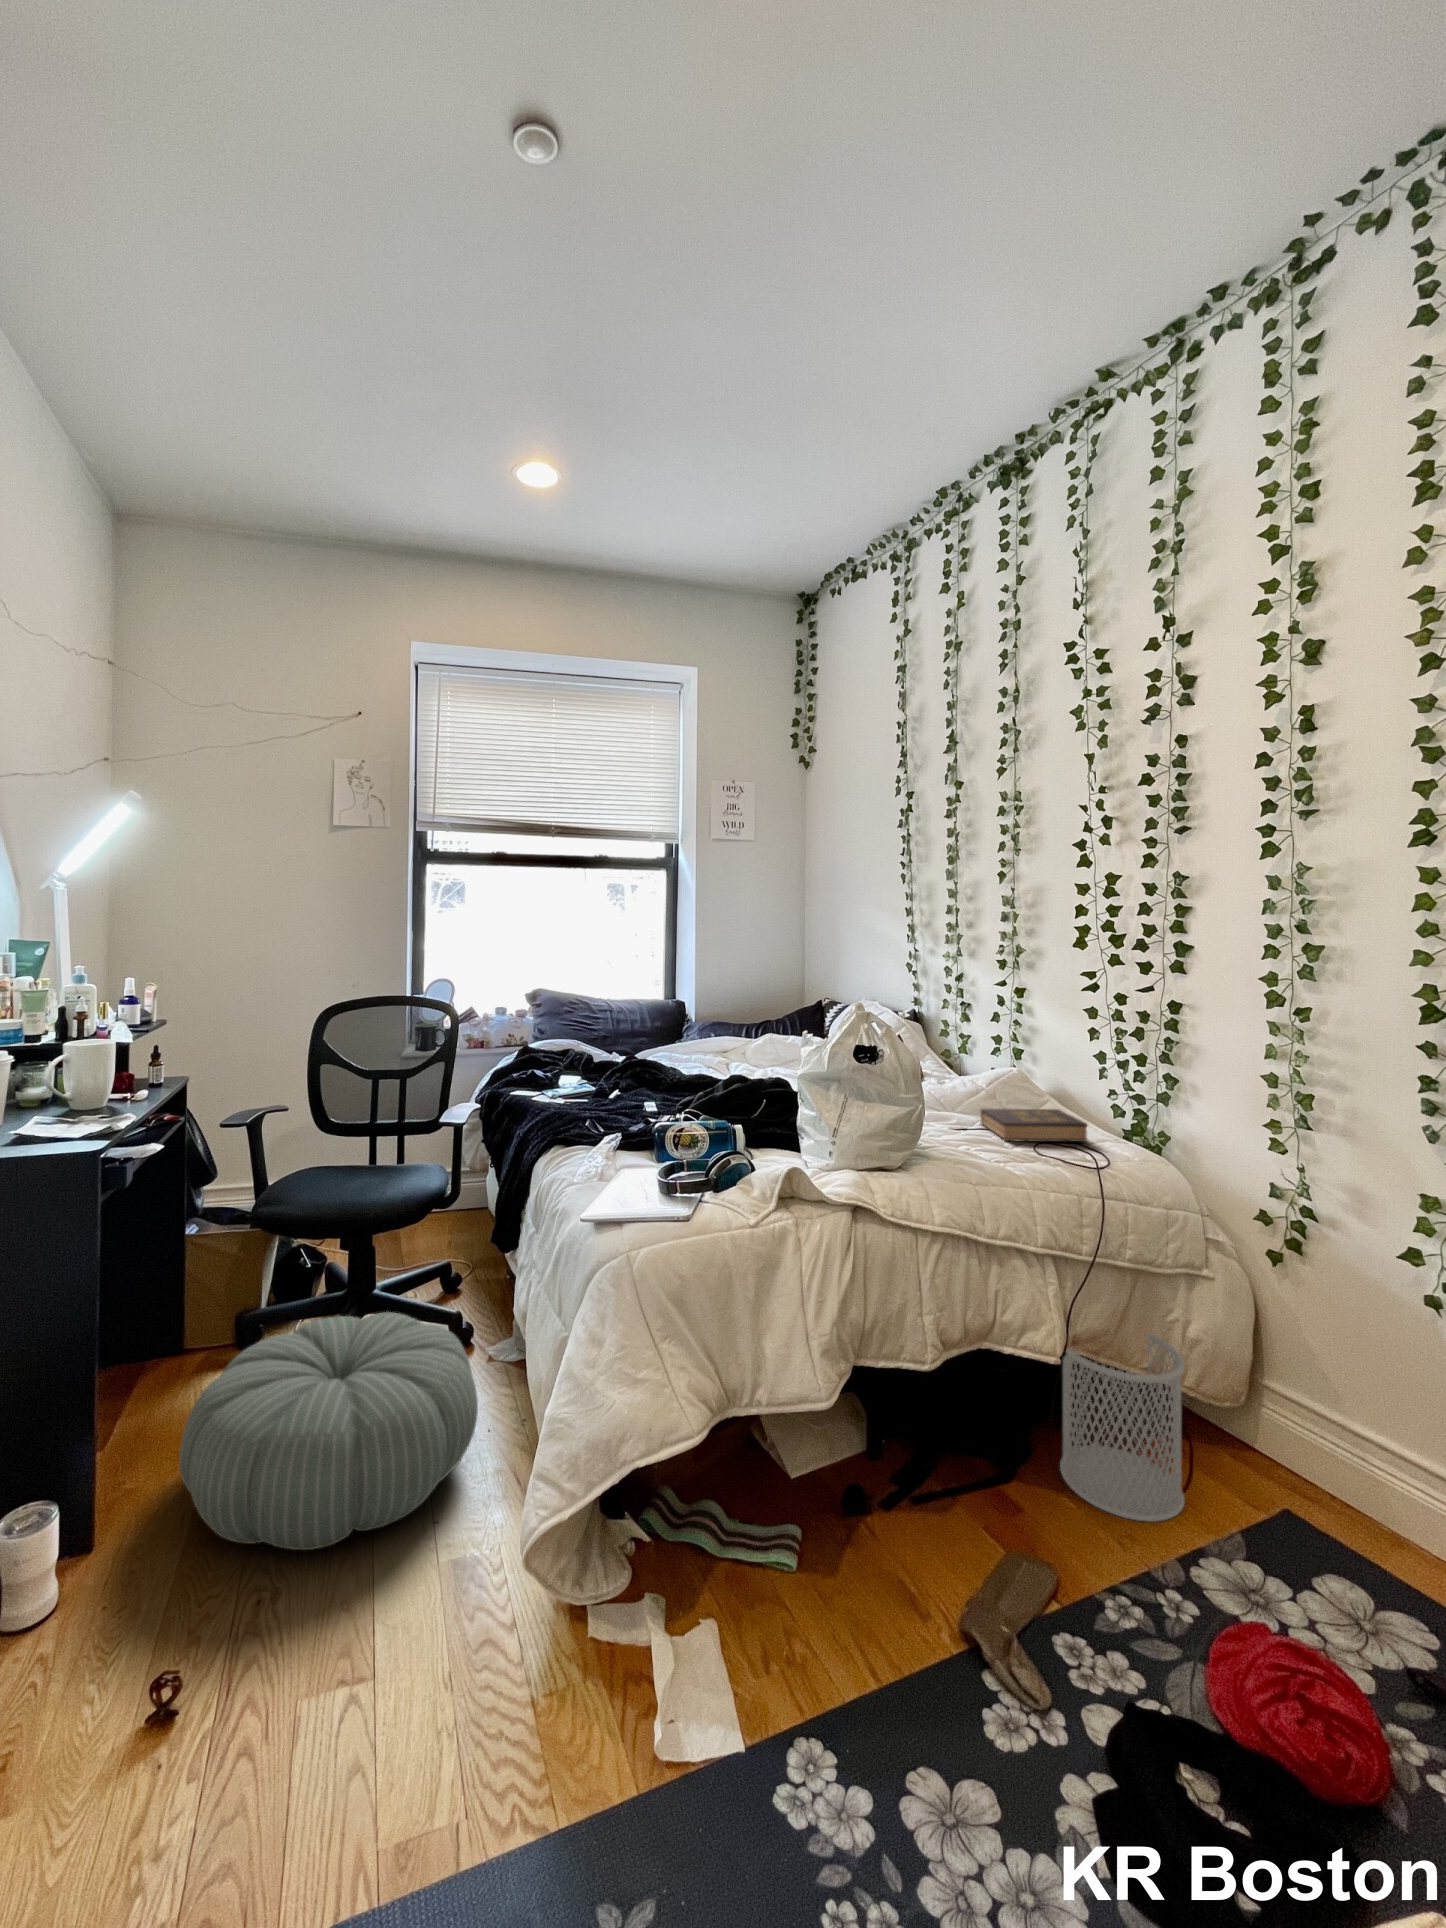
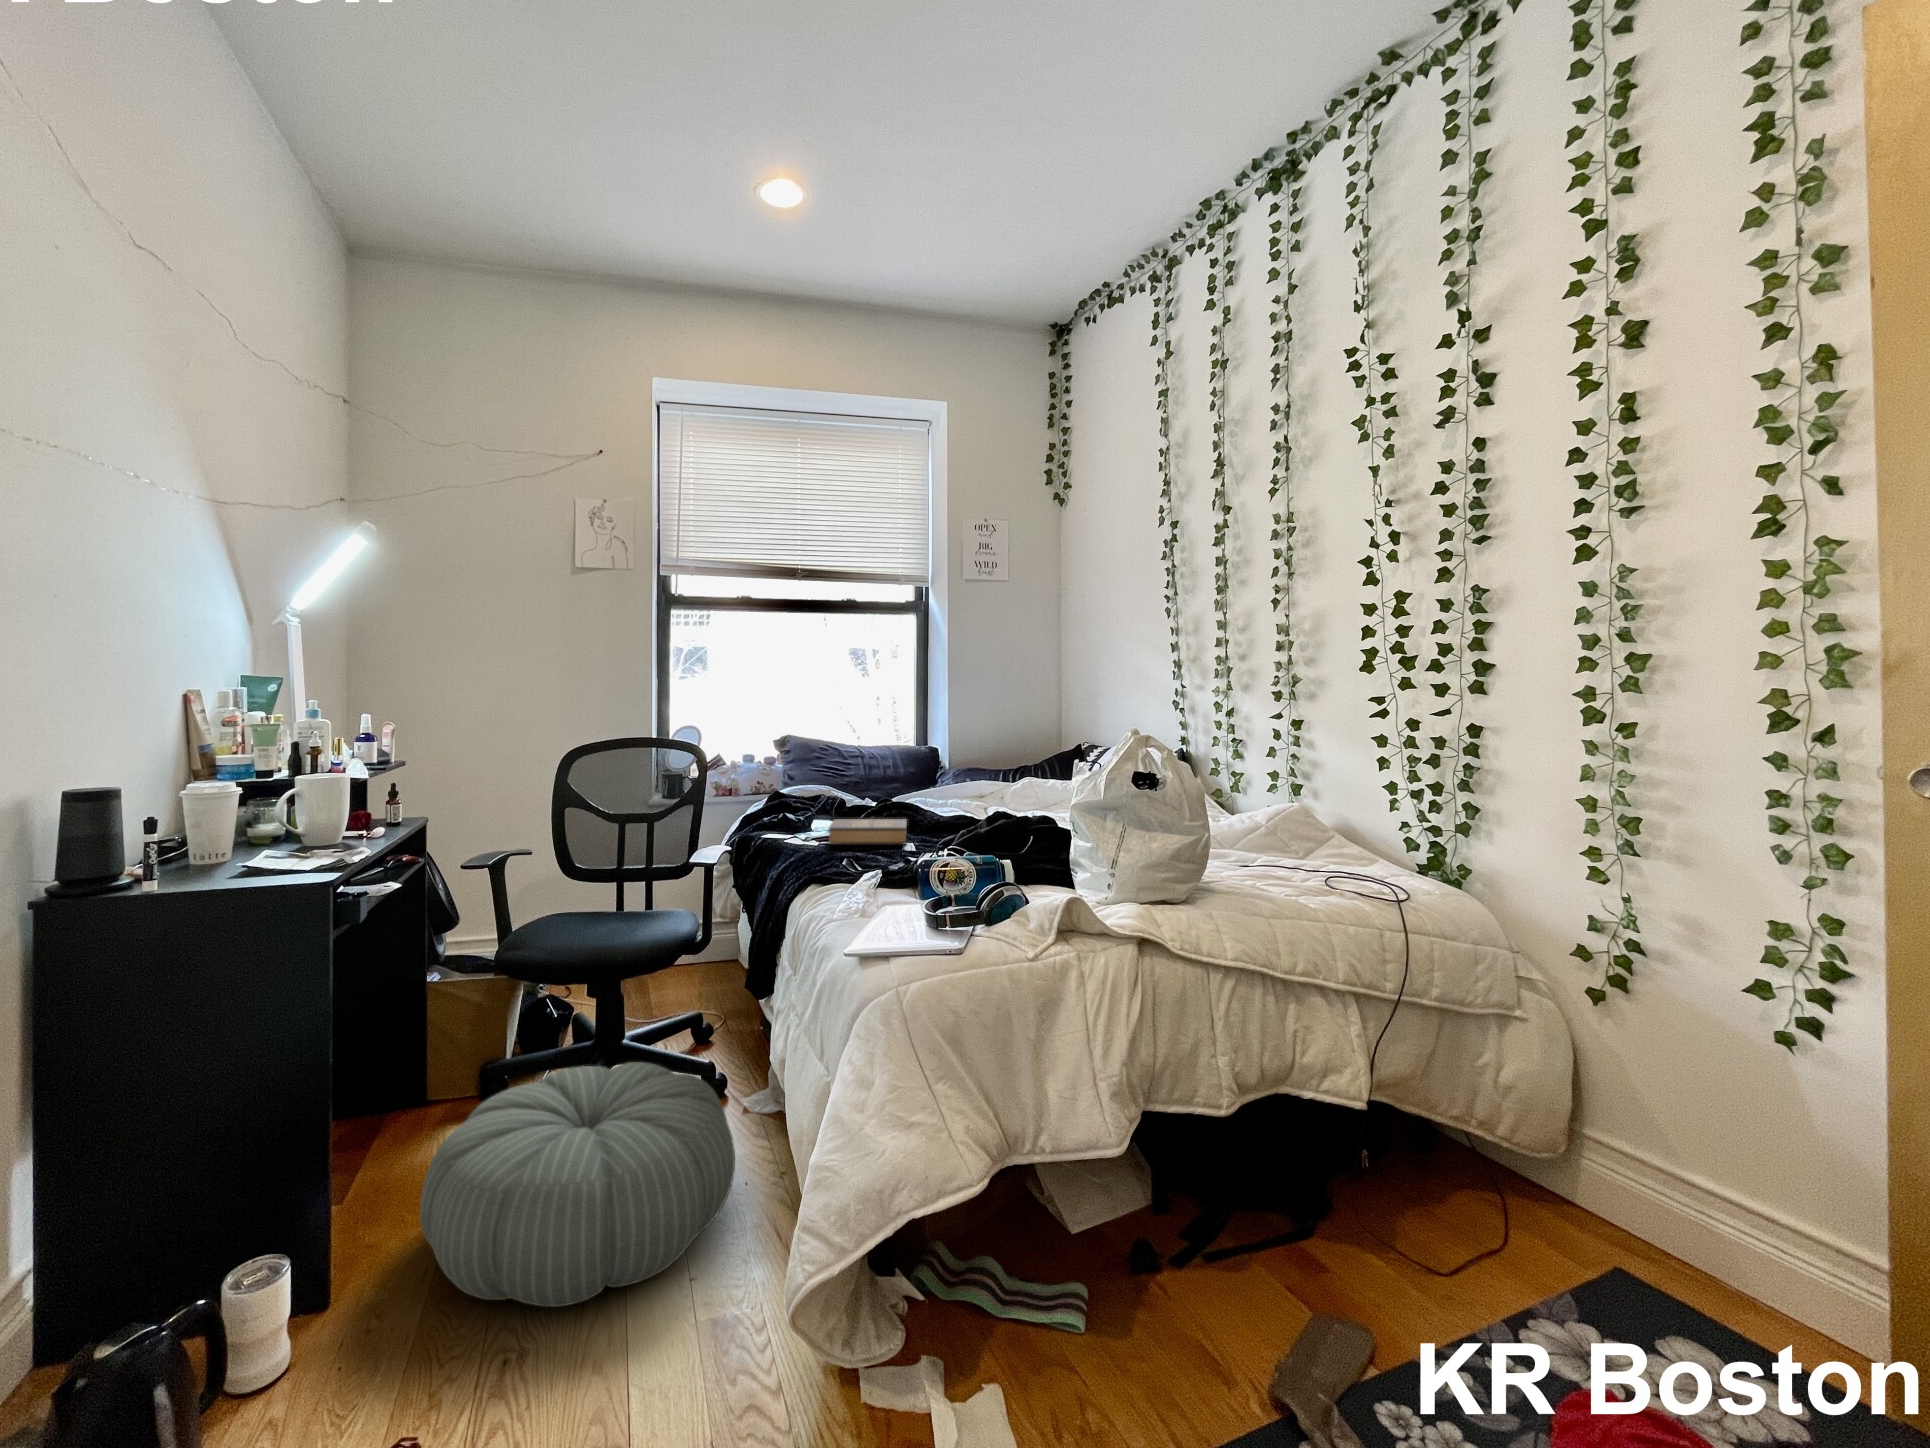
hardback book: present [981,1109,1087,1142] -> present [829,819,907,845]
wastebasket: present [1060,1334,1185,1522] -> none [1361,1066,1503,1279]

